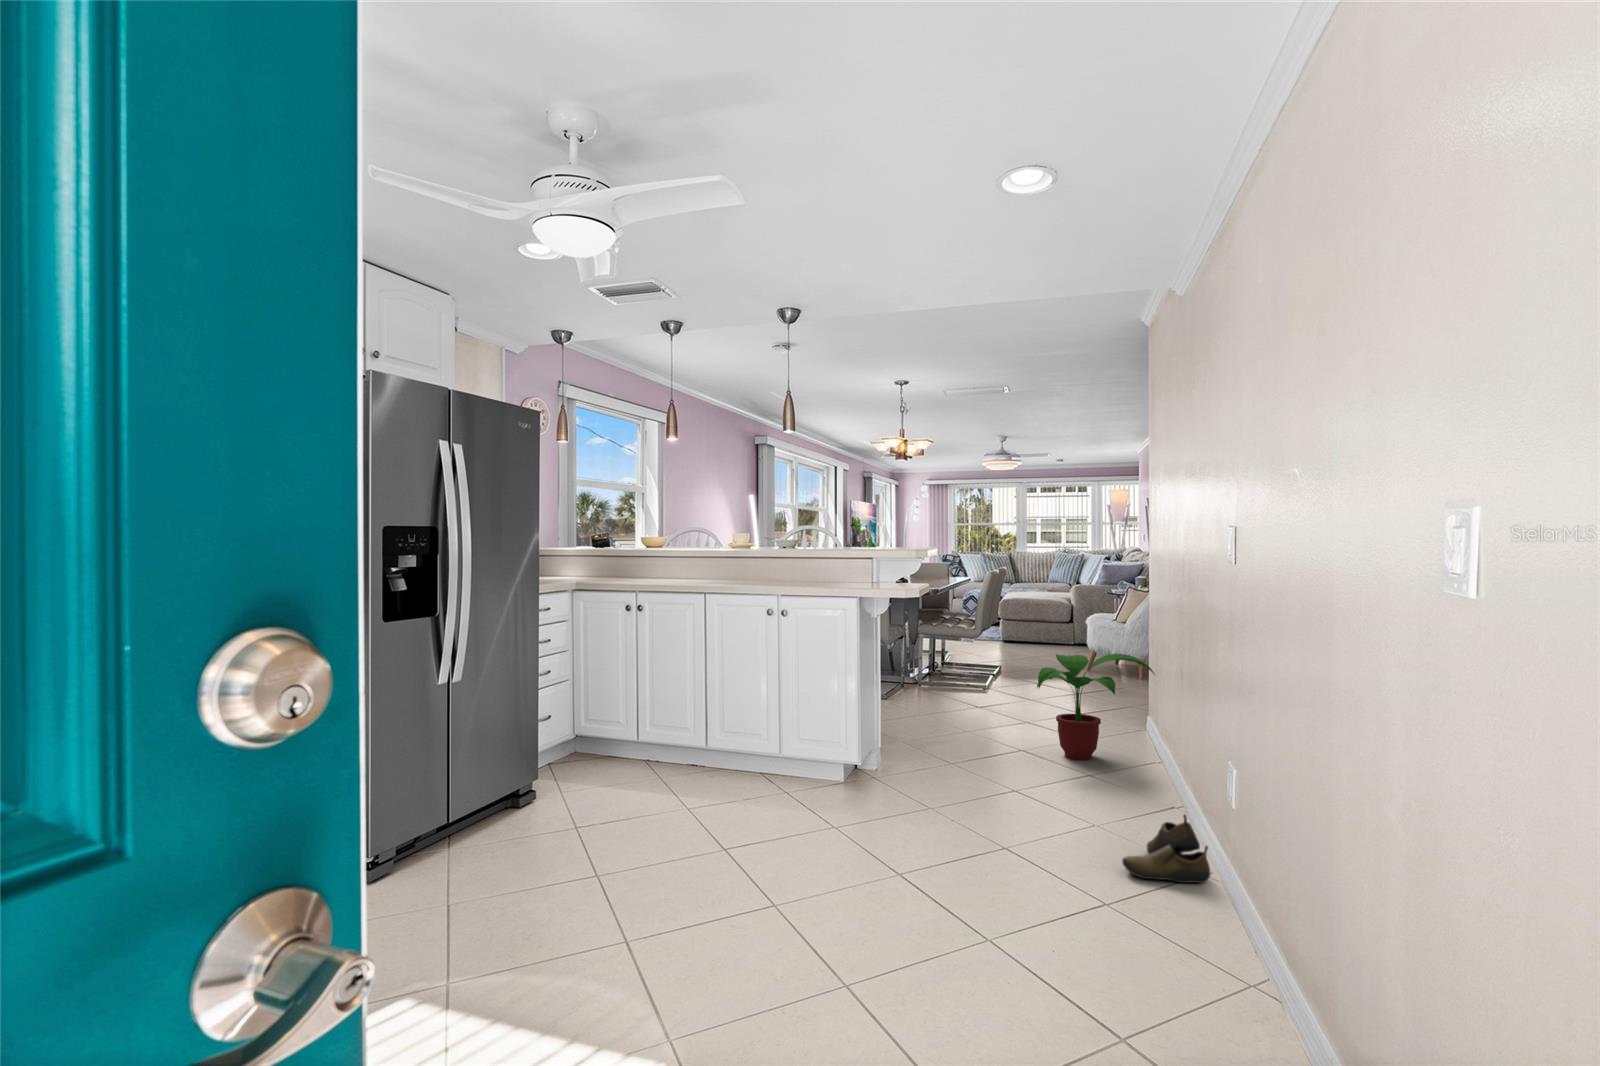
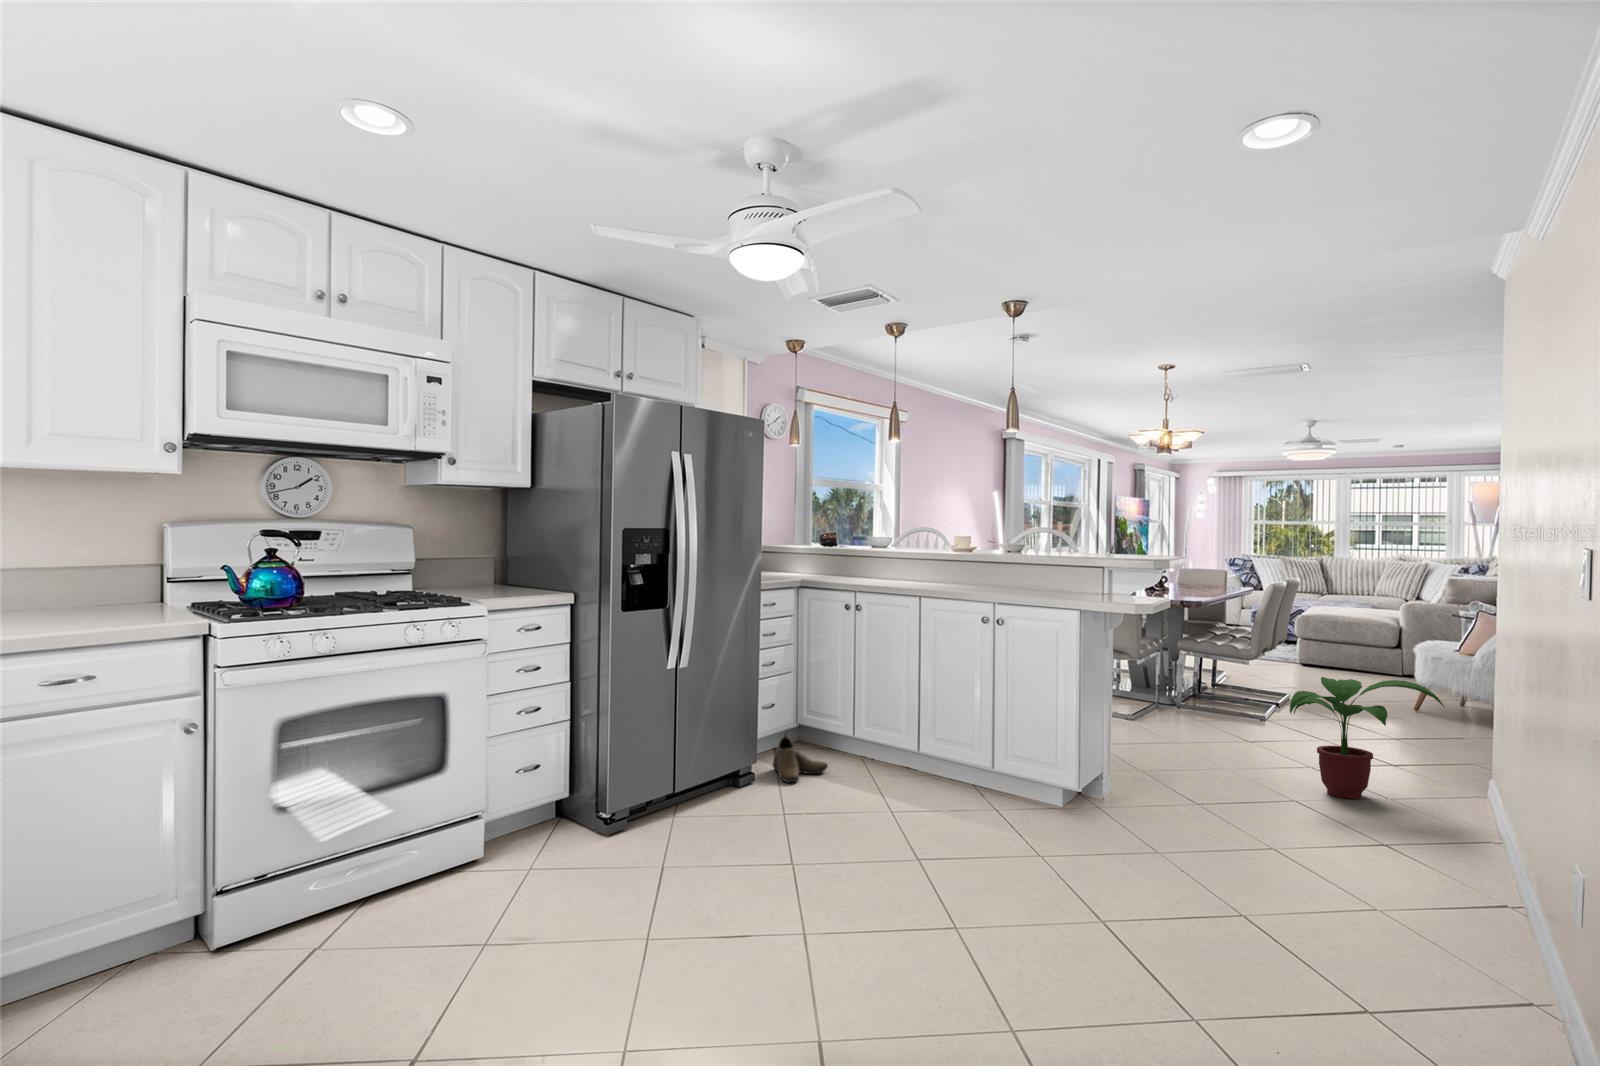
shoe: present [1122,815,1210,883] -> present [773,733,828,782]

